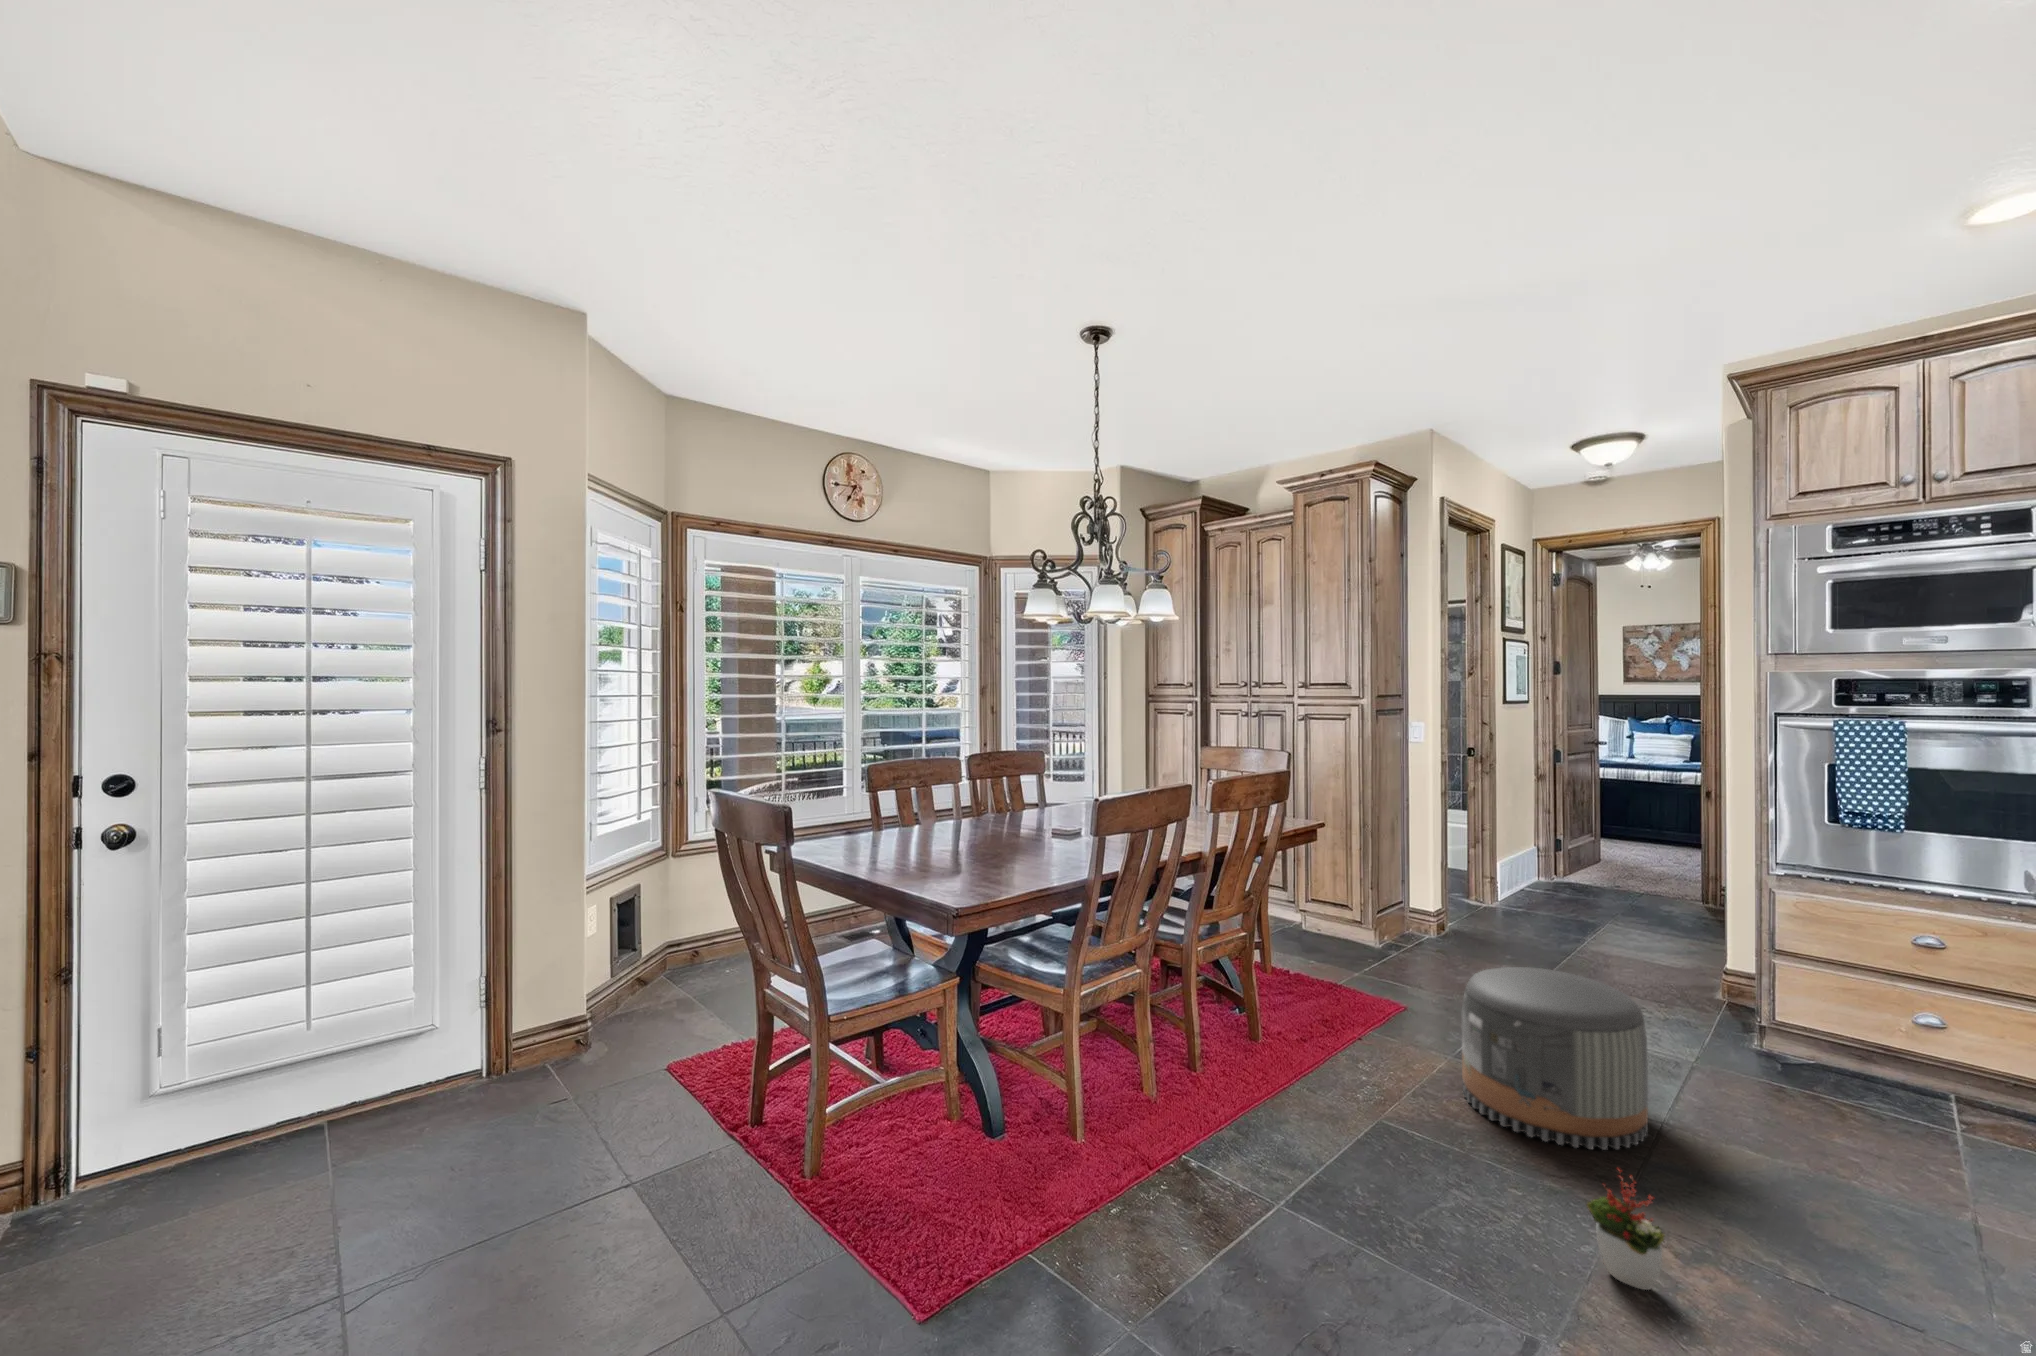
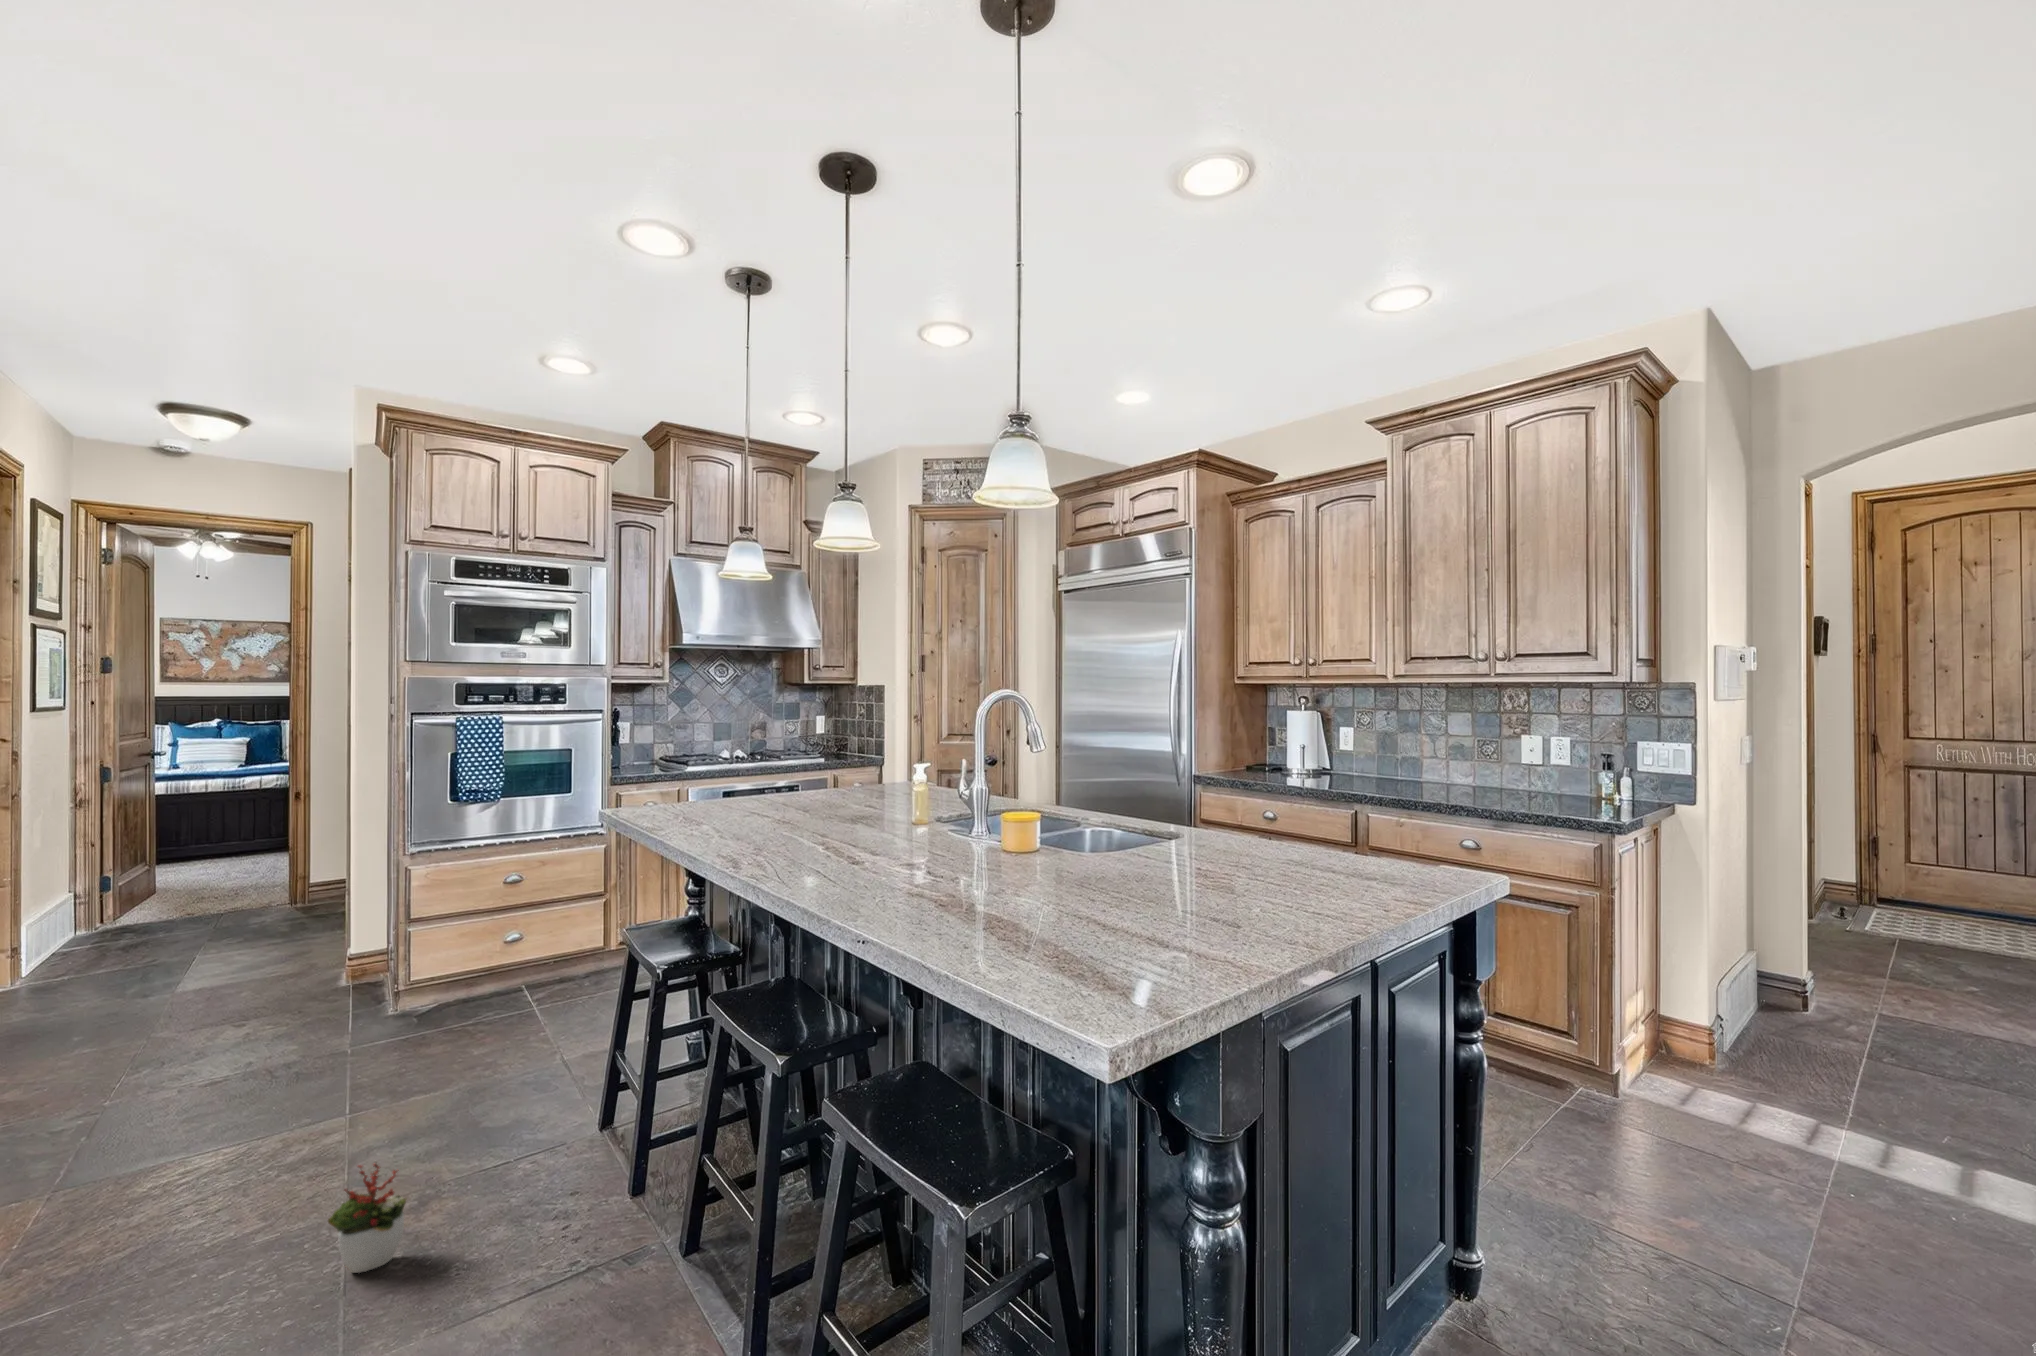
pouf: present [1462,967,1648,1150] -> none [87,1005,332,1223]

